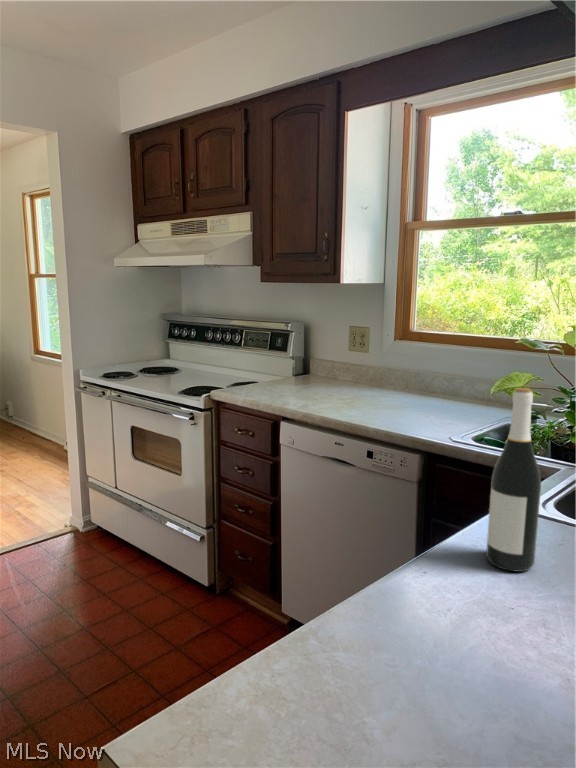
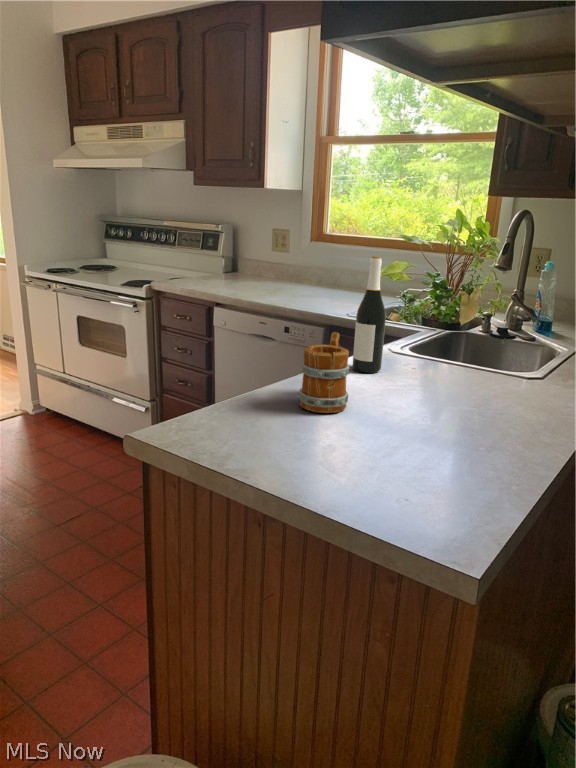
mug: none [413,531,509,704] -> present [298,332,349,413]

